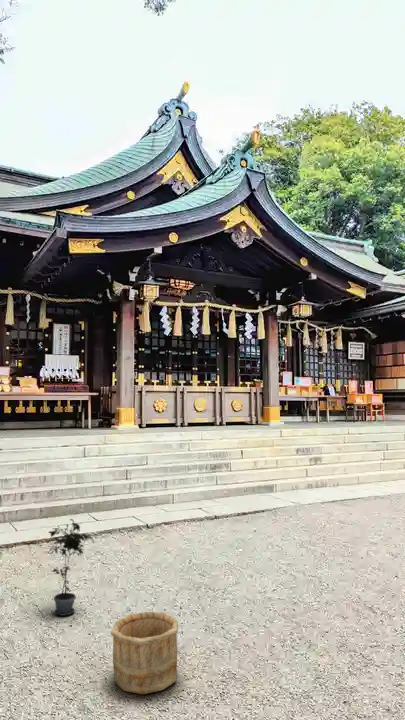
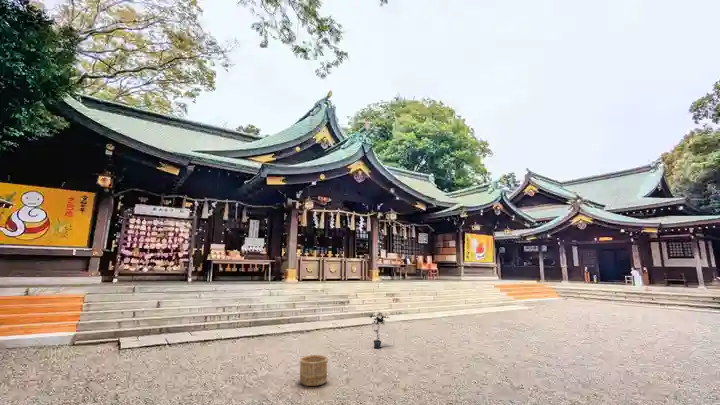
potted plant: present [49,519,93,616] -> present [370,313,389,348]

